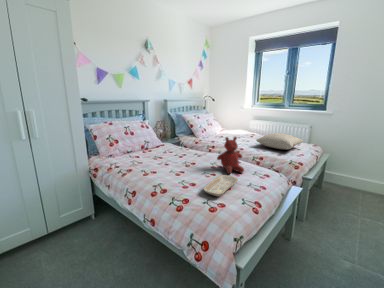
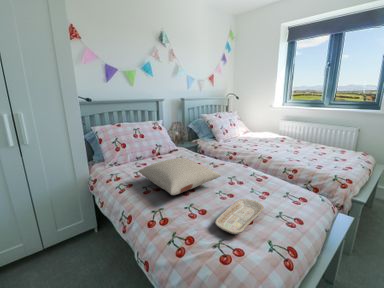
pillow: present [256,133,303,150] -> present [139,158,221,195]
teddy bear: present [217,137,244,174] -> none [237,147,272,196]

